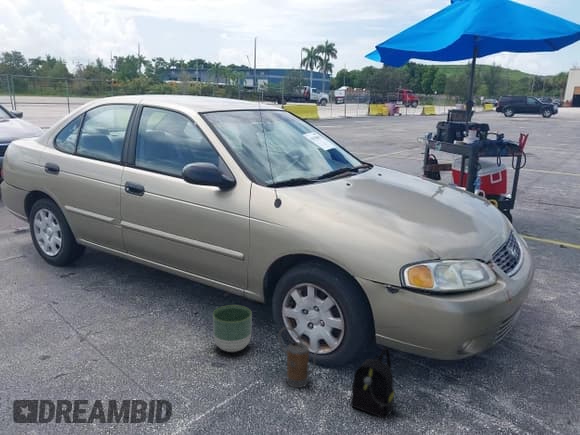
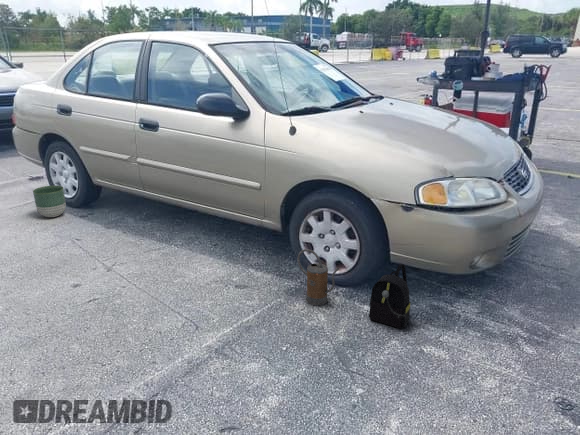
planter: present [213,305,252,352] -> present [33,186,66,217]

